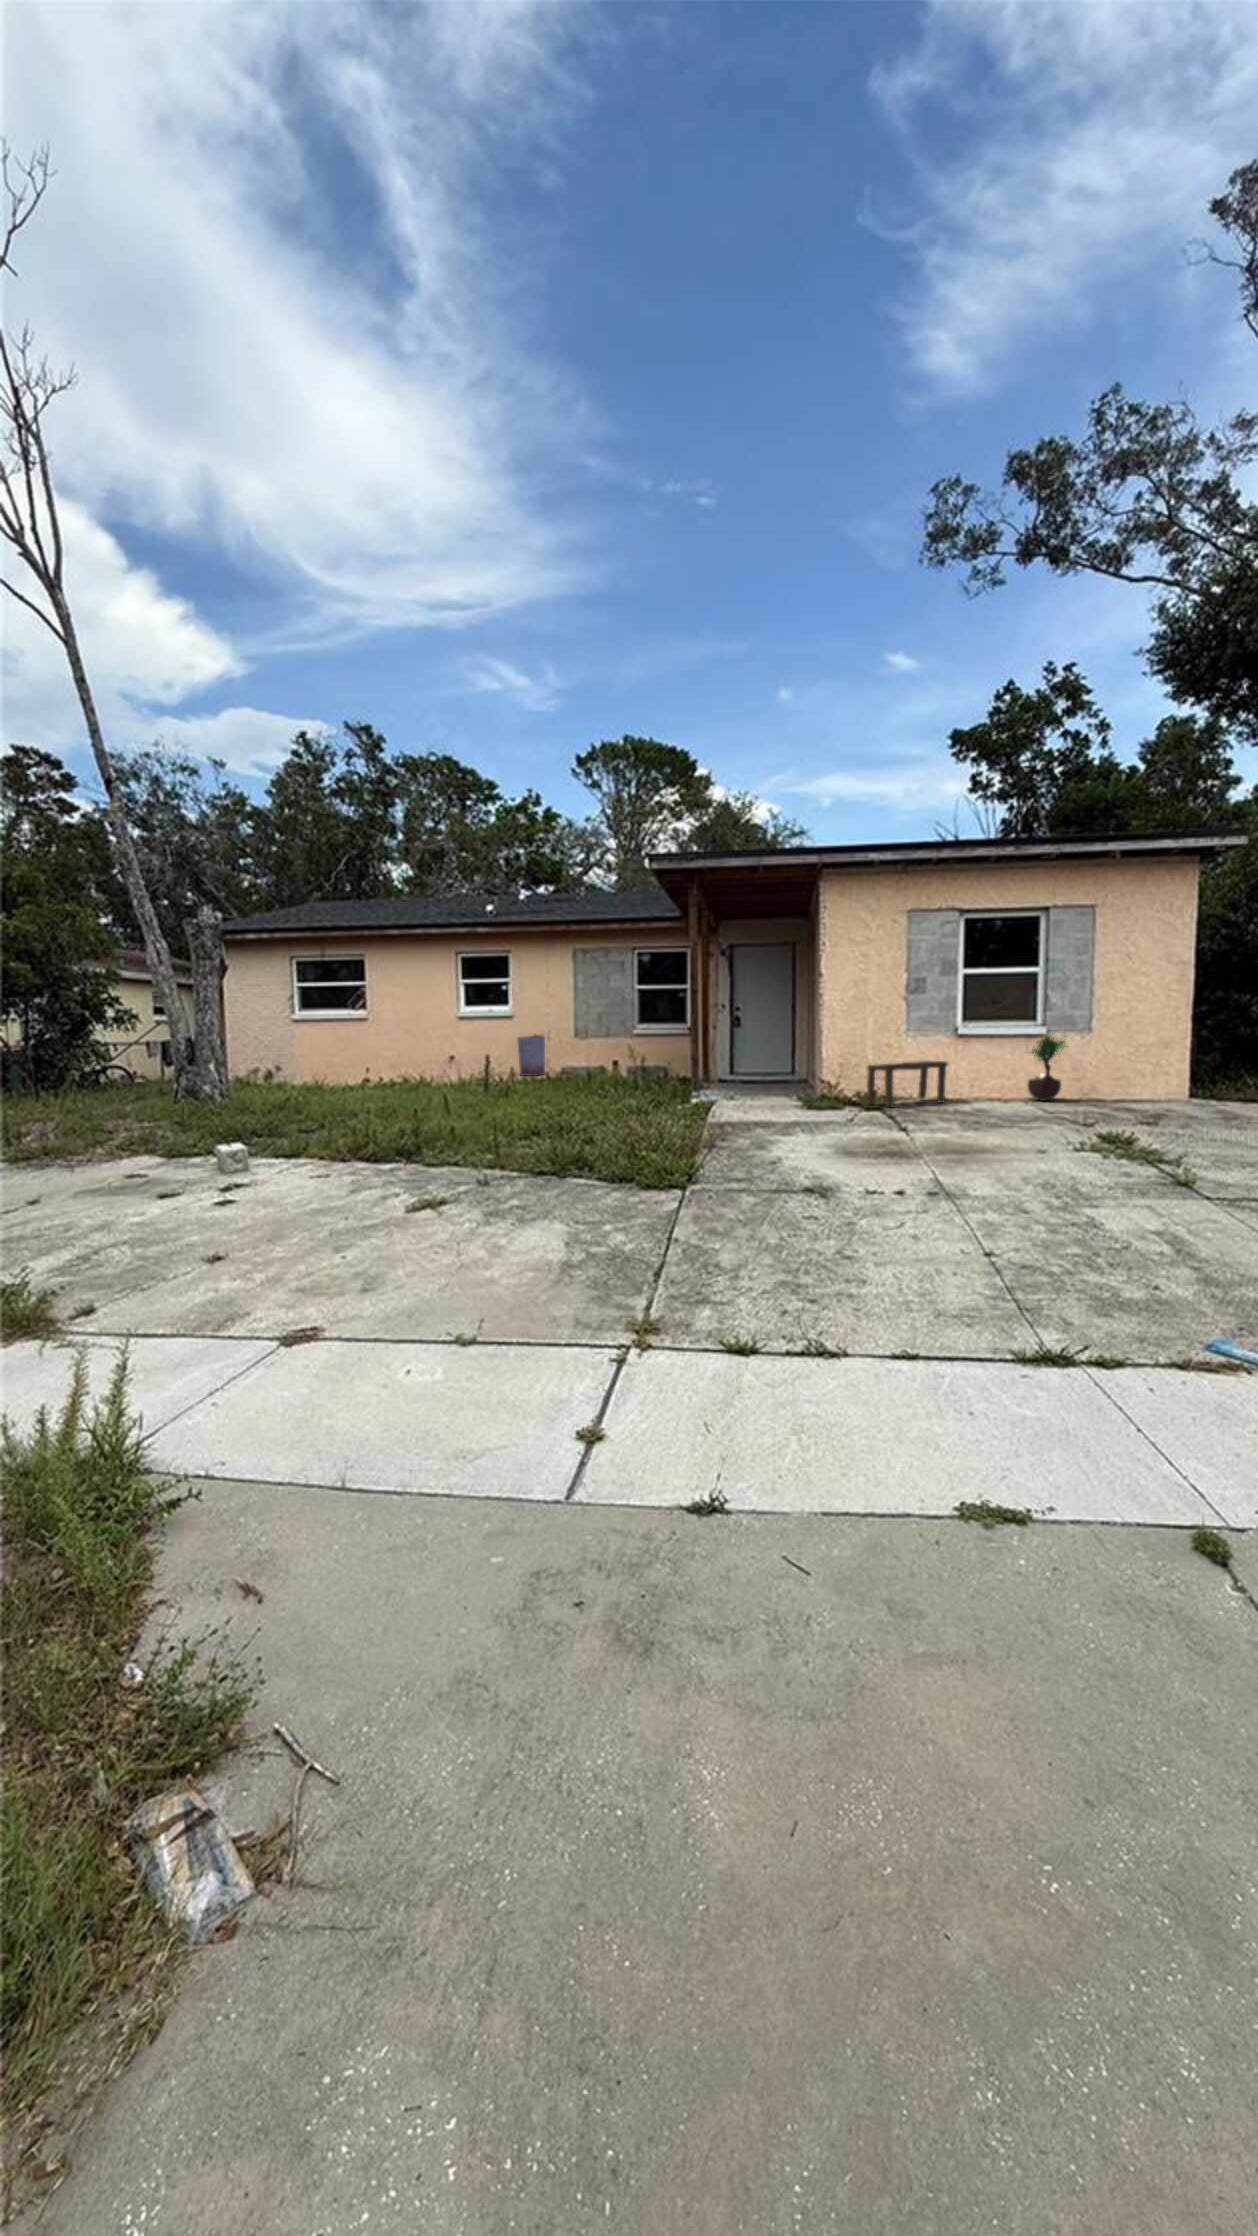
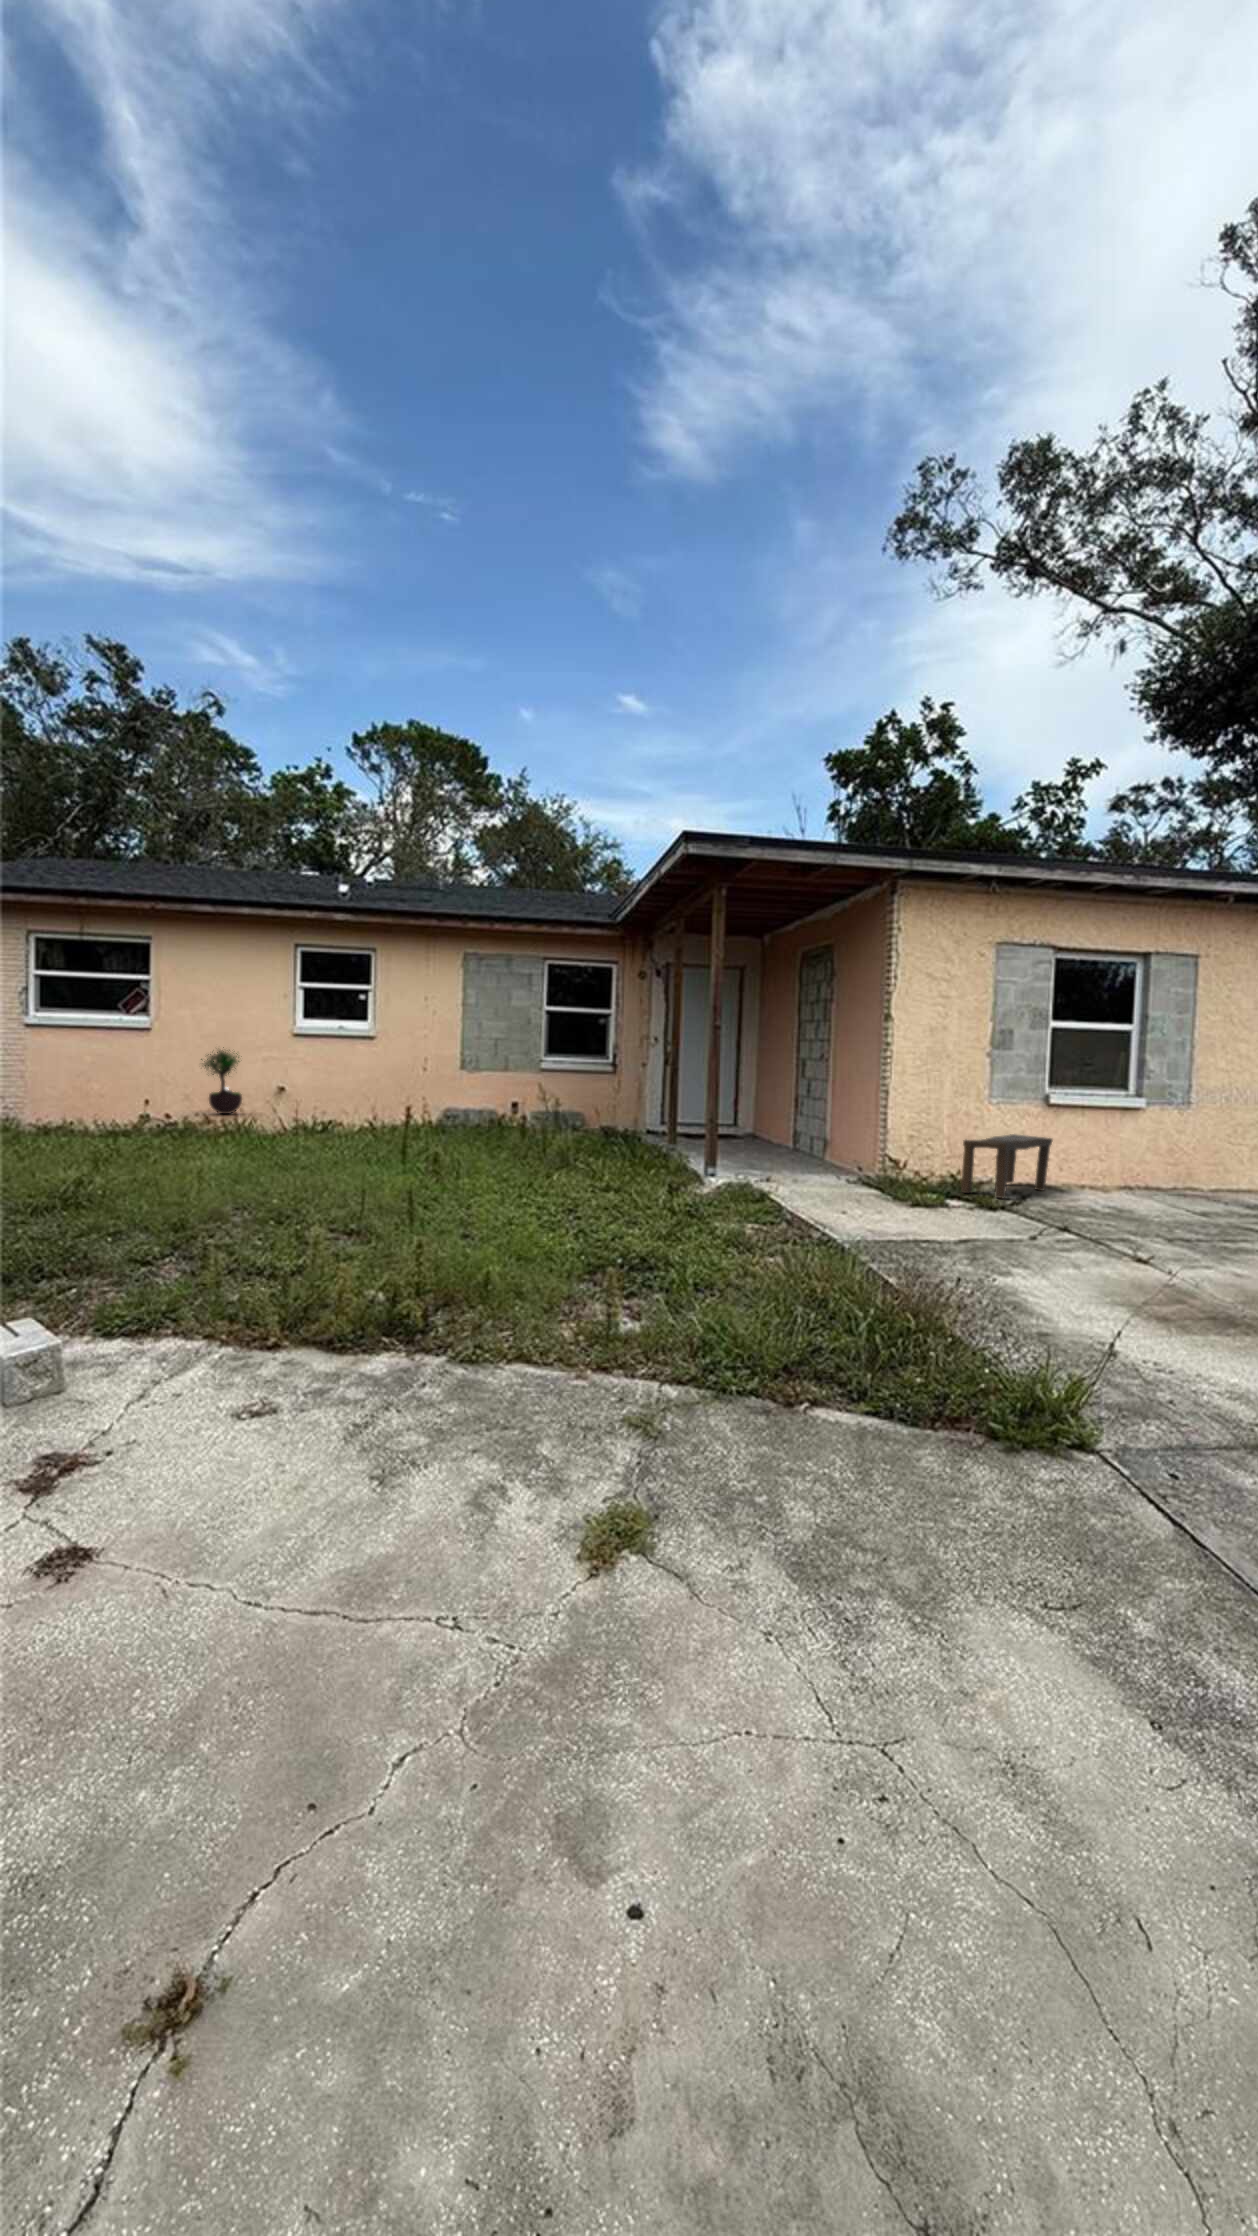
potted tree: present [1028,1033,1065,1101] -> present [201,1047,242,1114]
trash can: present [517,1034,545,1076] -> none [387,1063,433,1122]

